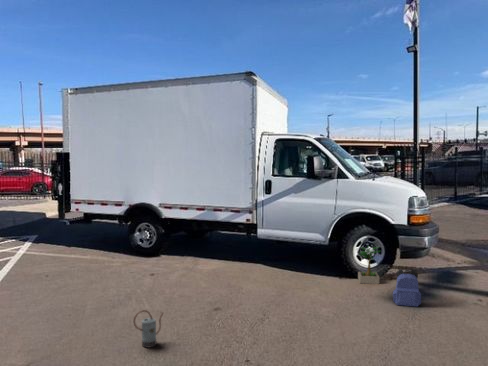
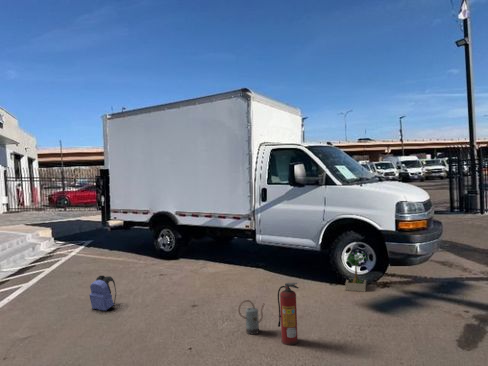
backpack: present [393,269,421,307] -> present [89,276,116,311]
fire extinguisher: none [331,274,355,334] -> present [278,282,299,345]
watering can: present [134,310,163,347] -> present [239,300,264,334]

